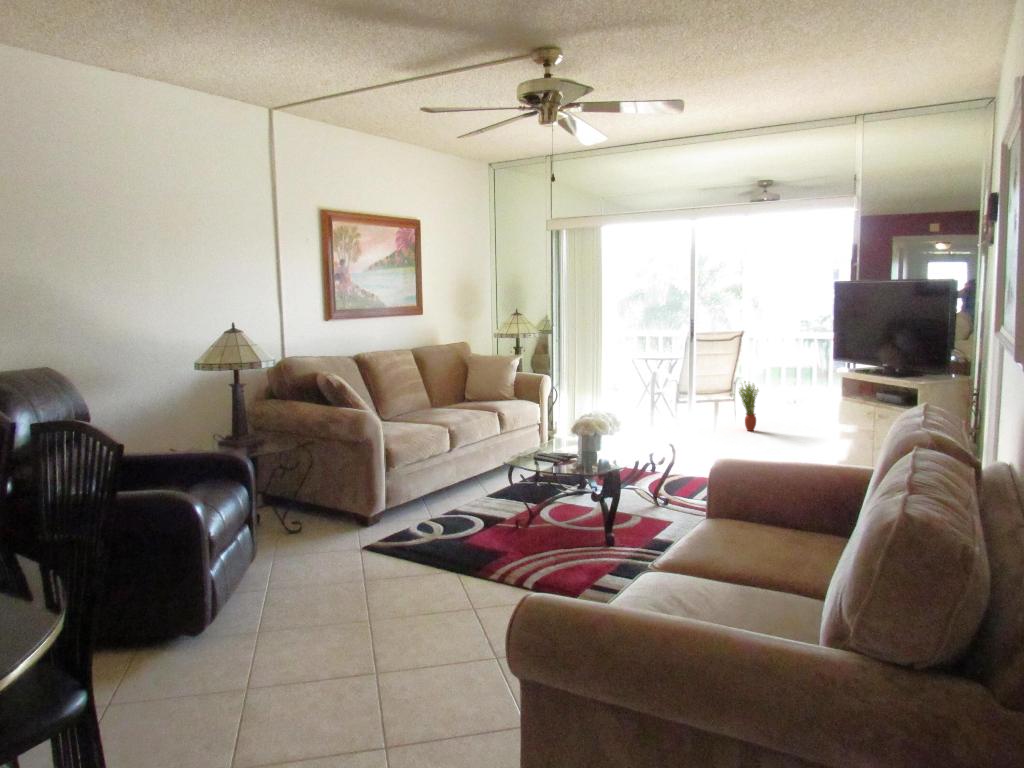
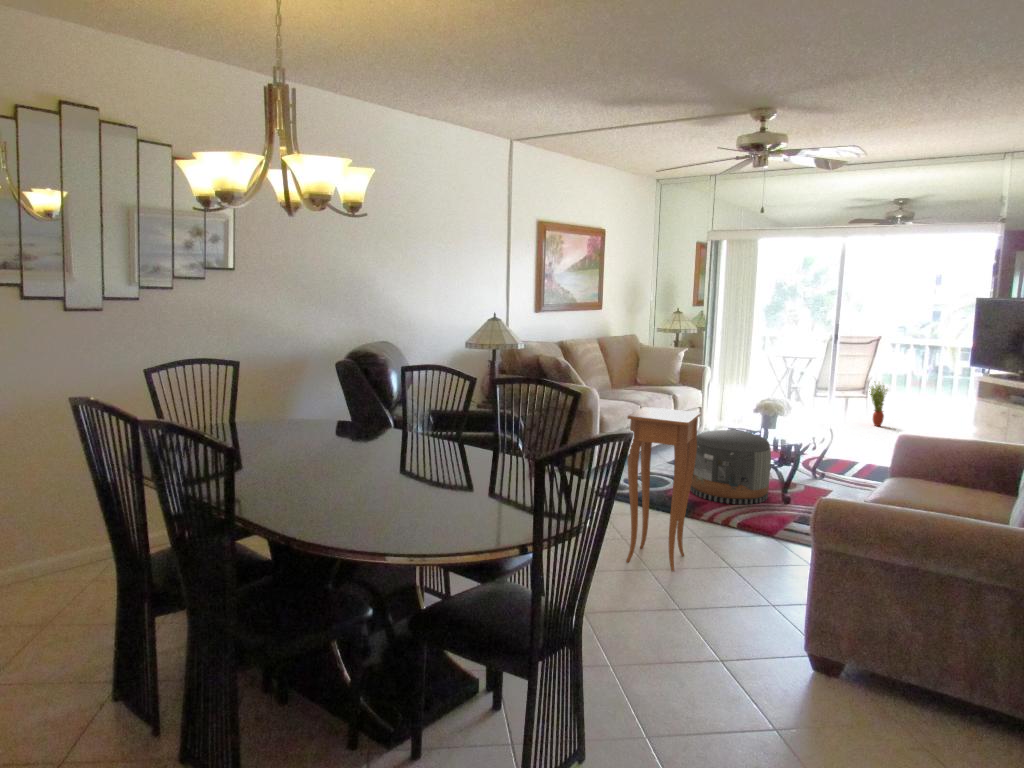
side table: none [318,441,436,679] -> present [626,407,700,571]
pouf: none [494,455,590,552] -> present [690,430,771,504]

